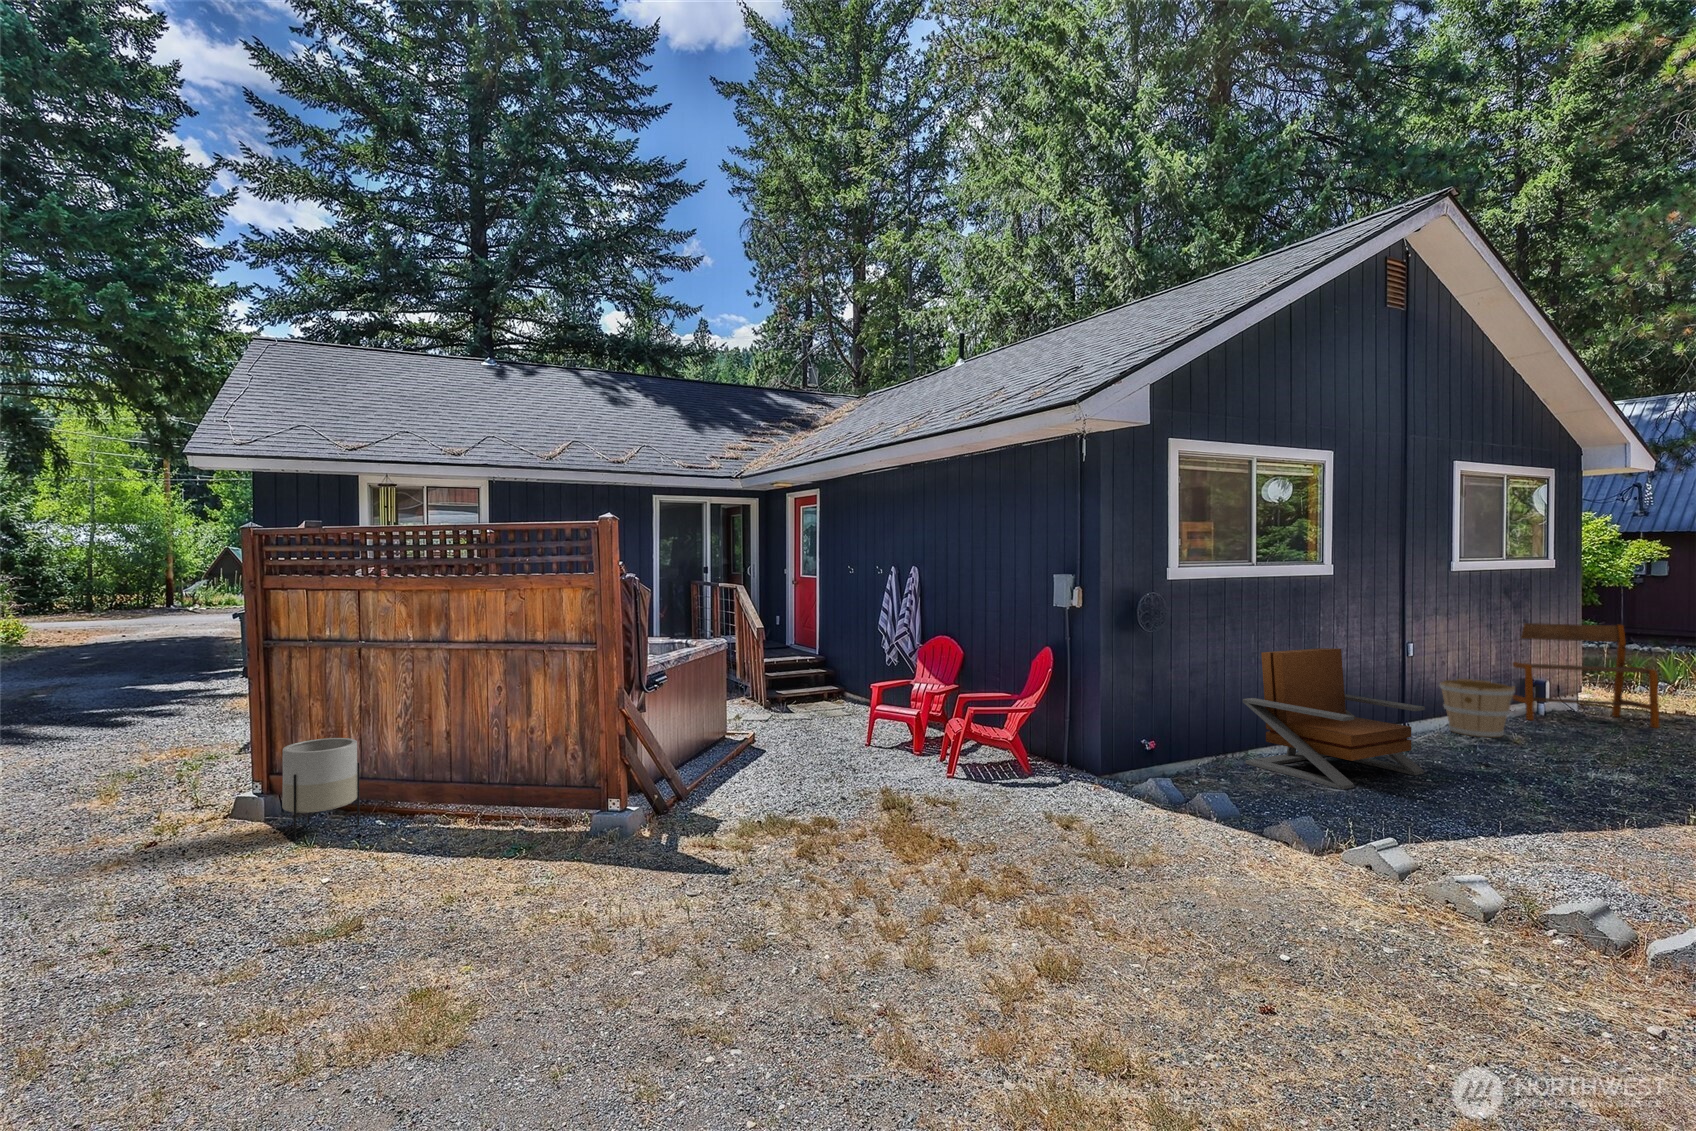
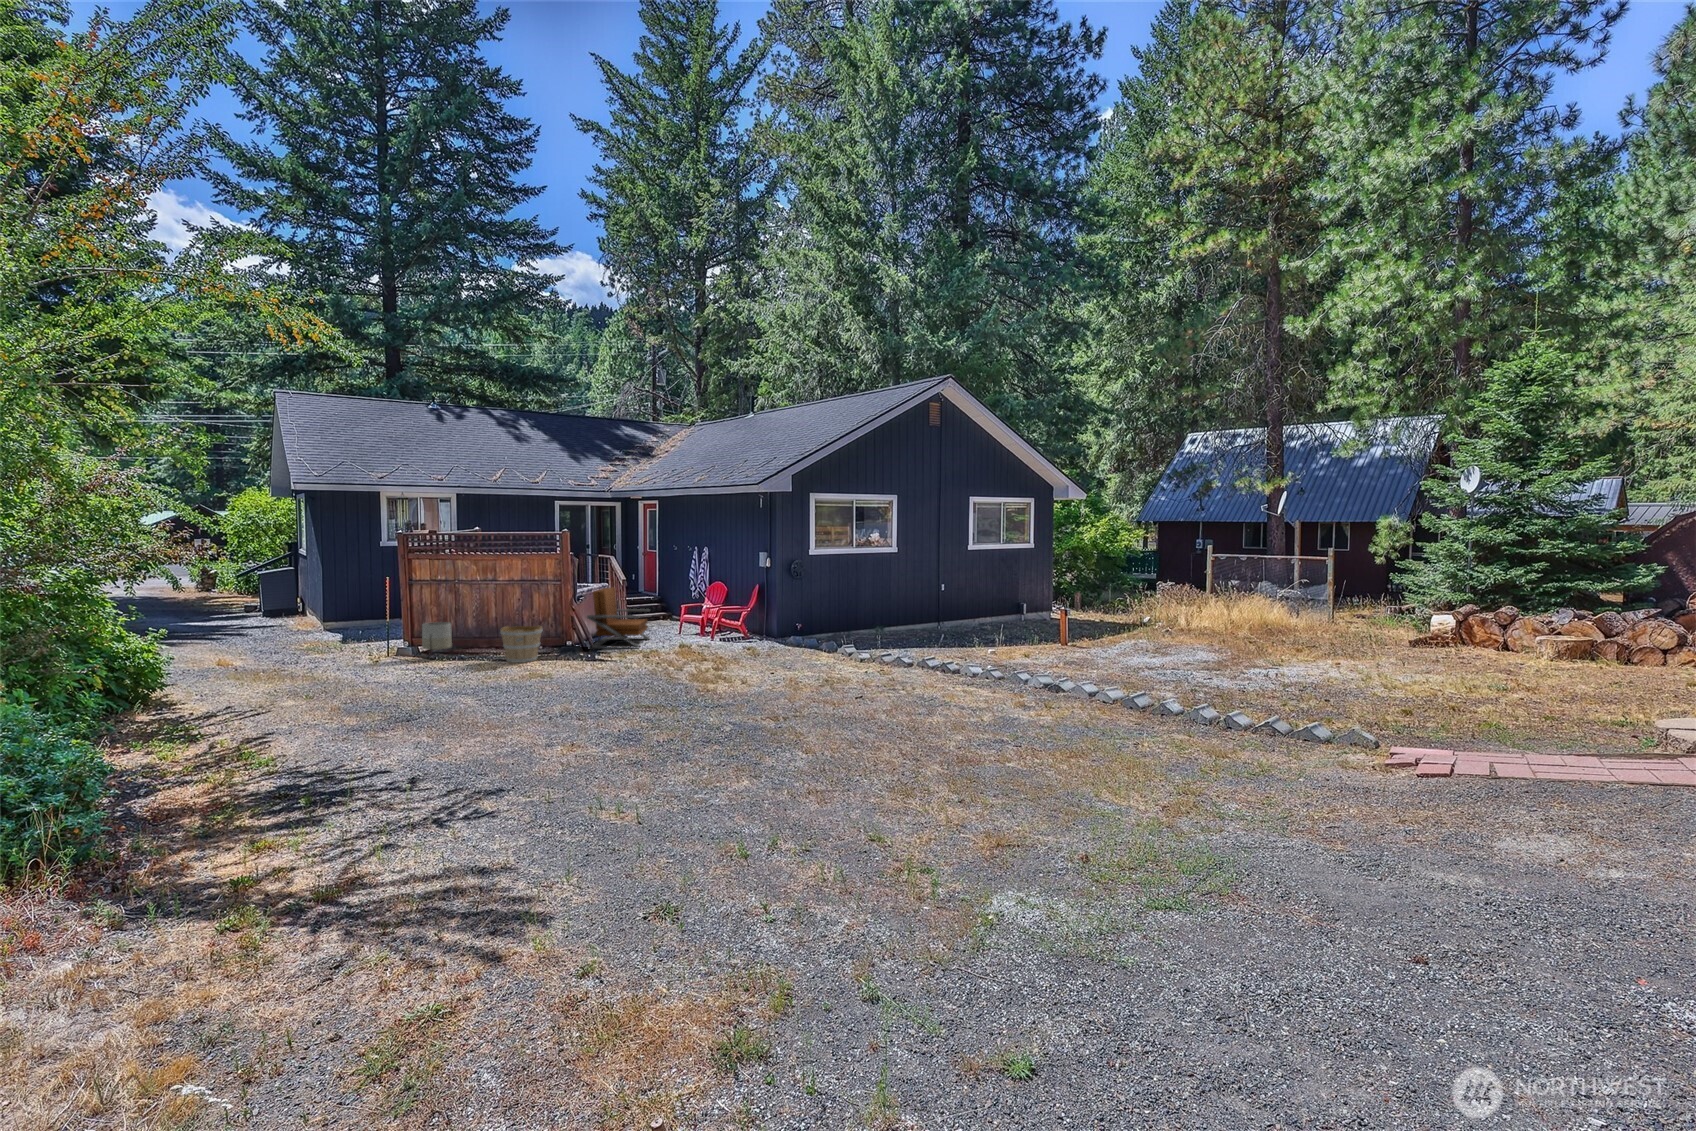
bench: present [1513,623,1659,728] -> none [1003,575,1054,624]
lounge chair: present [1243,648,1425,789] -> present [587,587,650,649]
wooden bucket: present [1440,679,1515,737] -> present [500,625,542,663]

